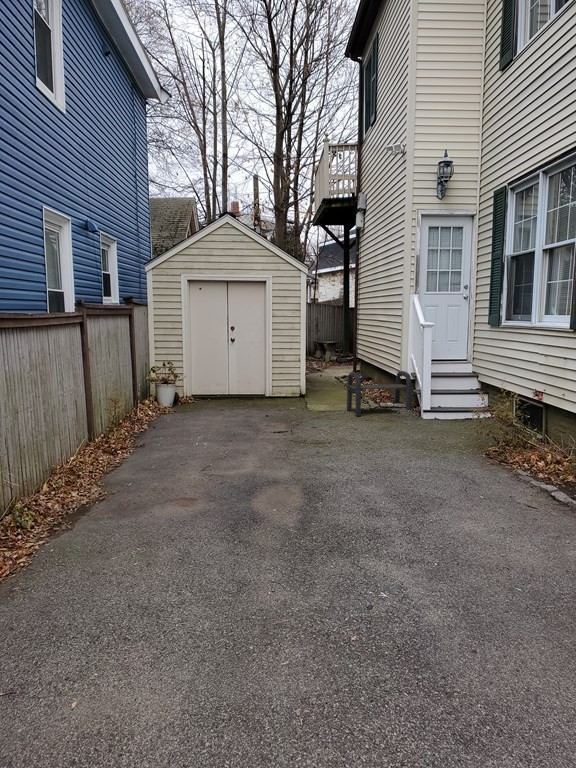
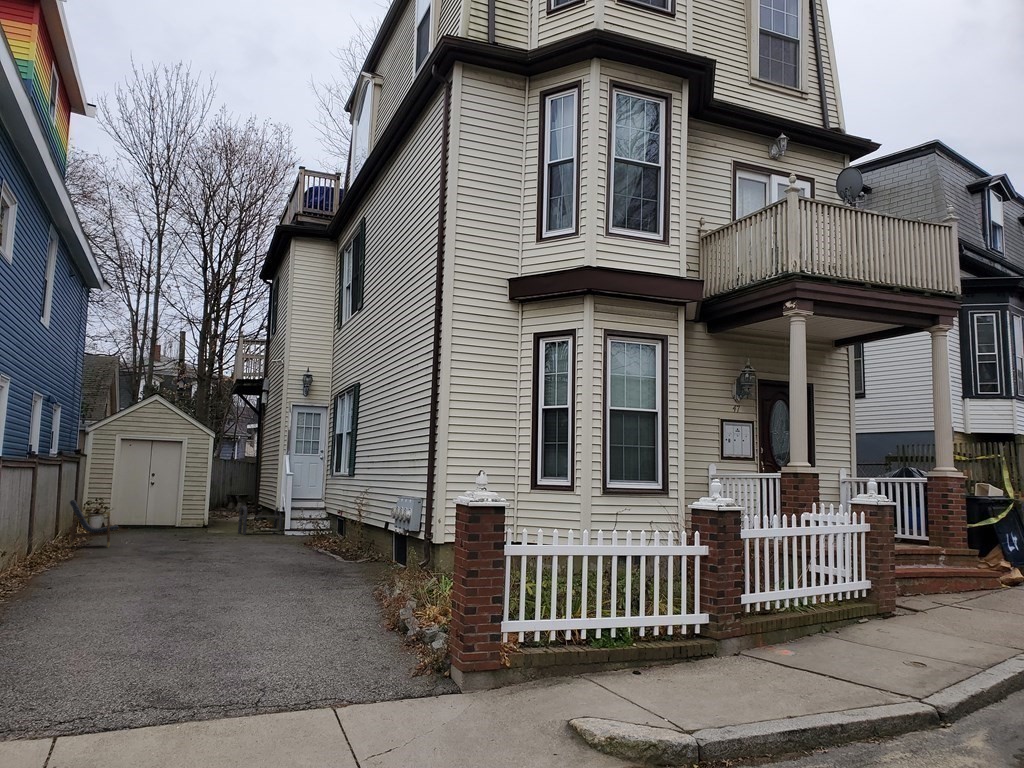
lounge chair: none [22,404,142,517] -> present [70,500,118,548]

